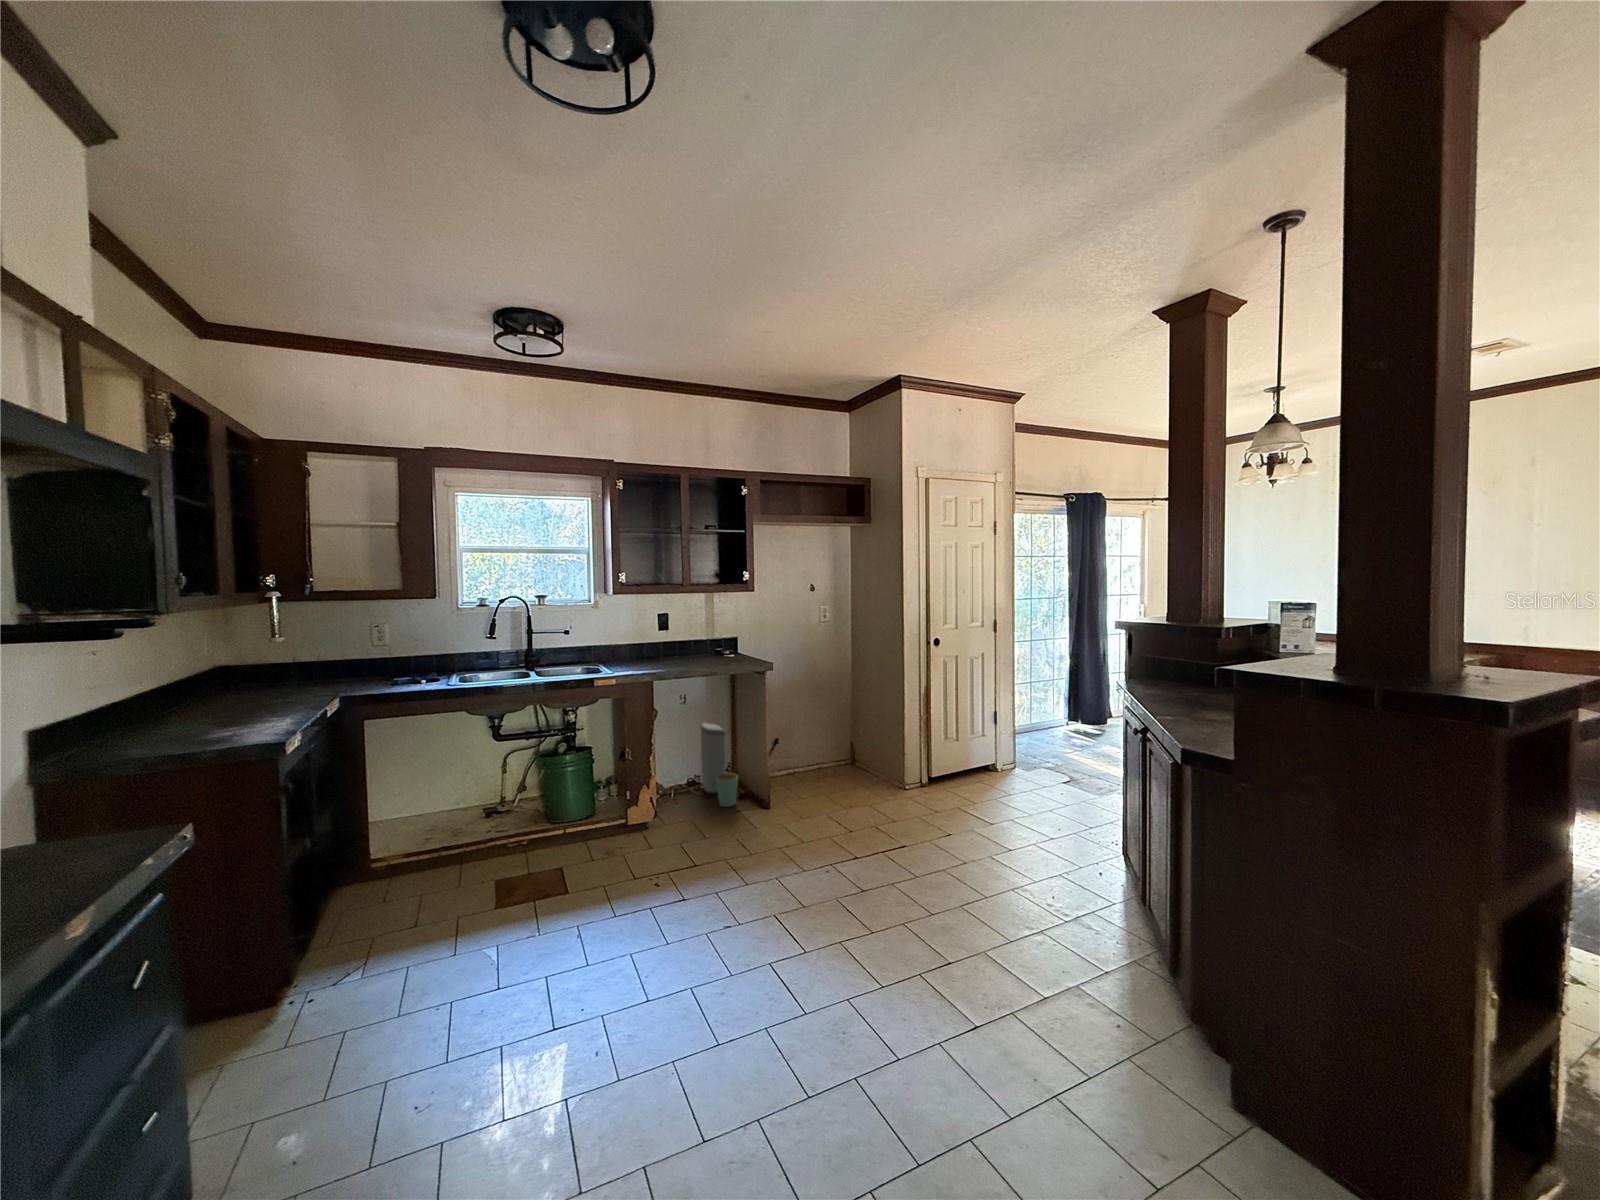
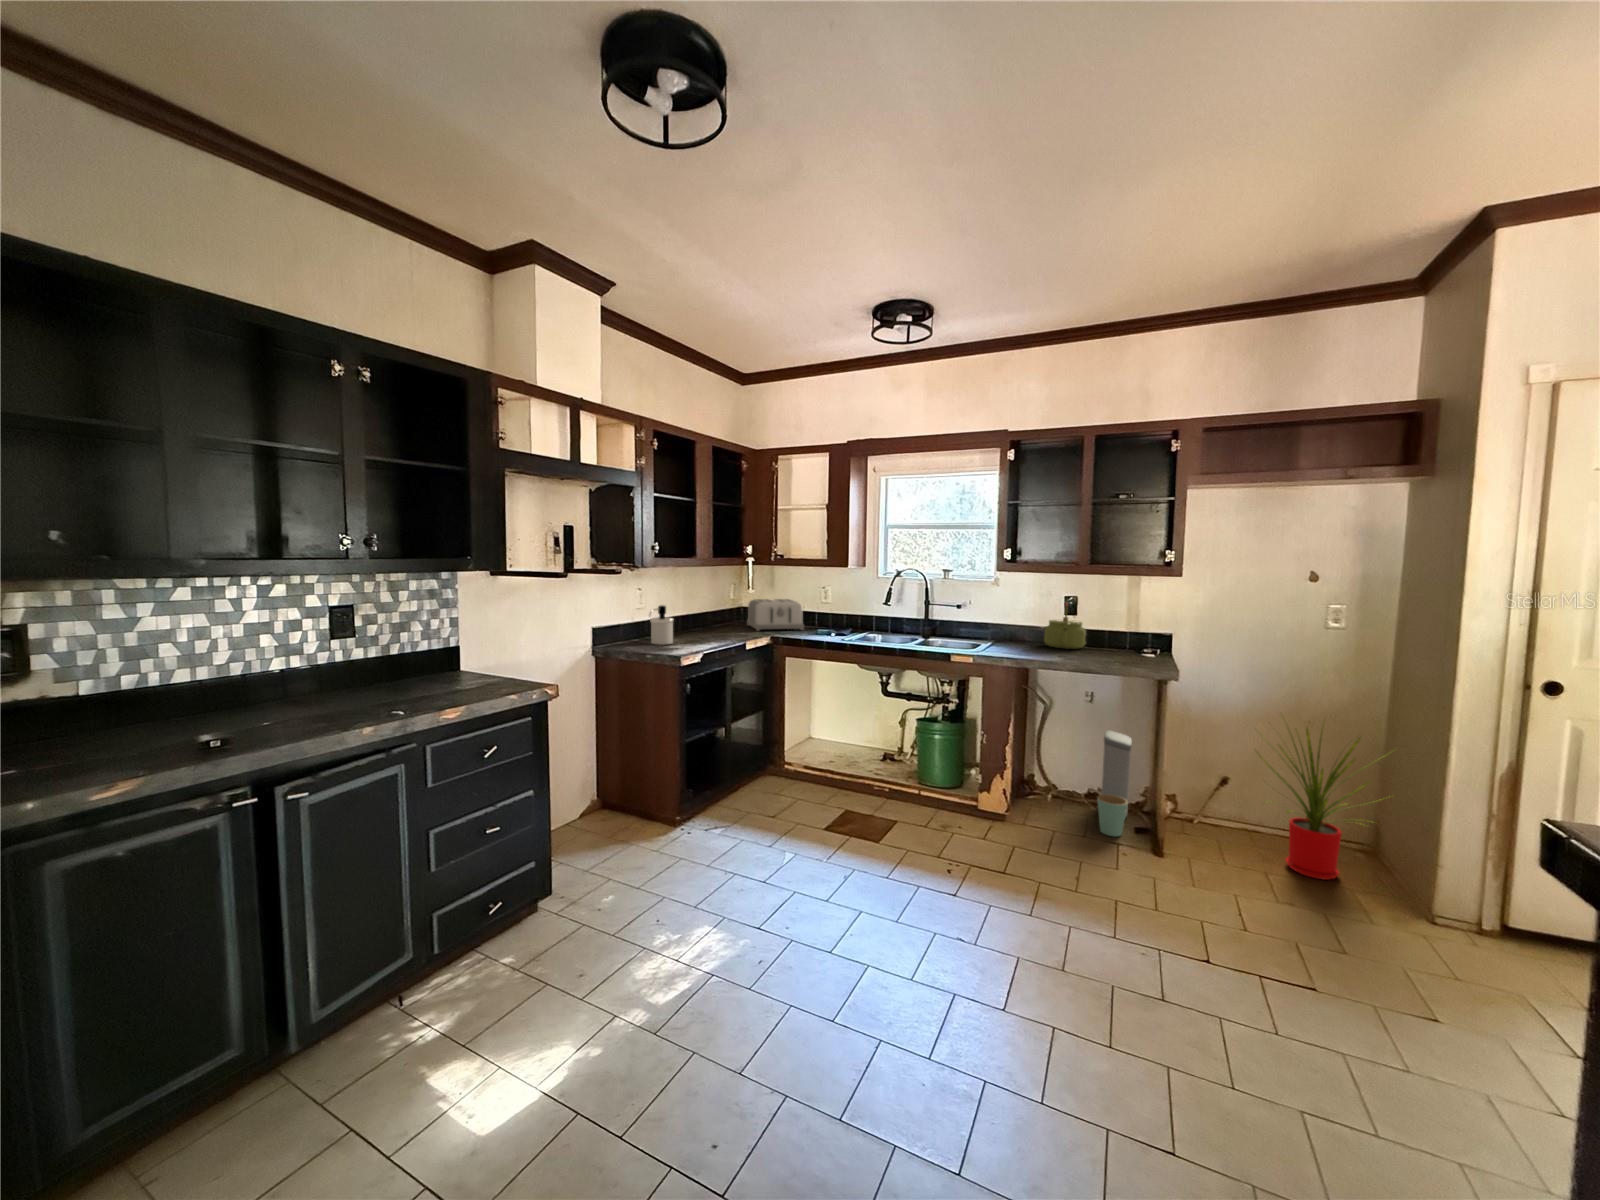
kettle: none [646,620,680,661] -> present [1044,603,1086,649]
toaster: none [258,646,370,695] -> present [747,599,804,631]
soap dispenser: none [162,675,214,740] -> present [649,605,674,645]
house plant: none [799,680,875,787] -> present [1255,727,1390,880]

